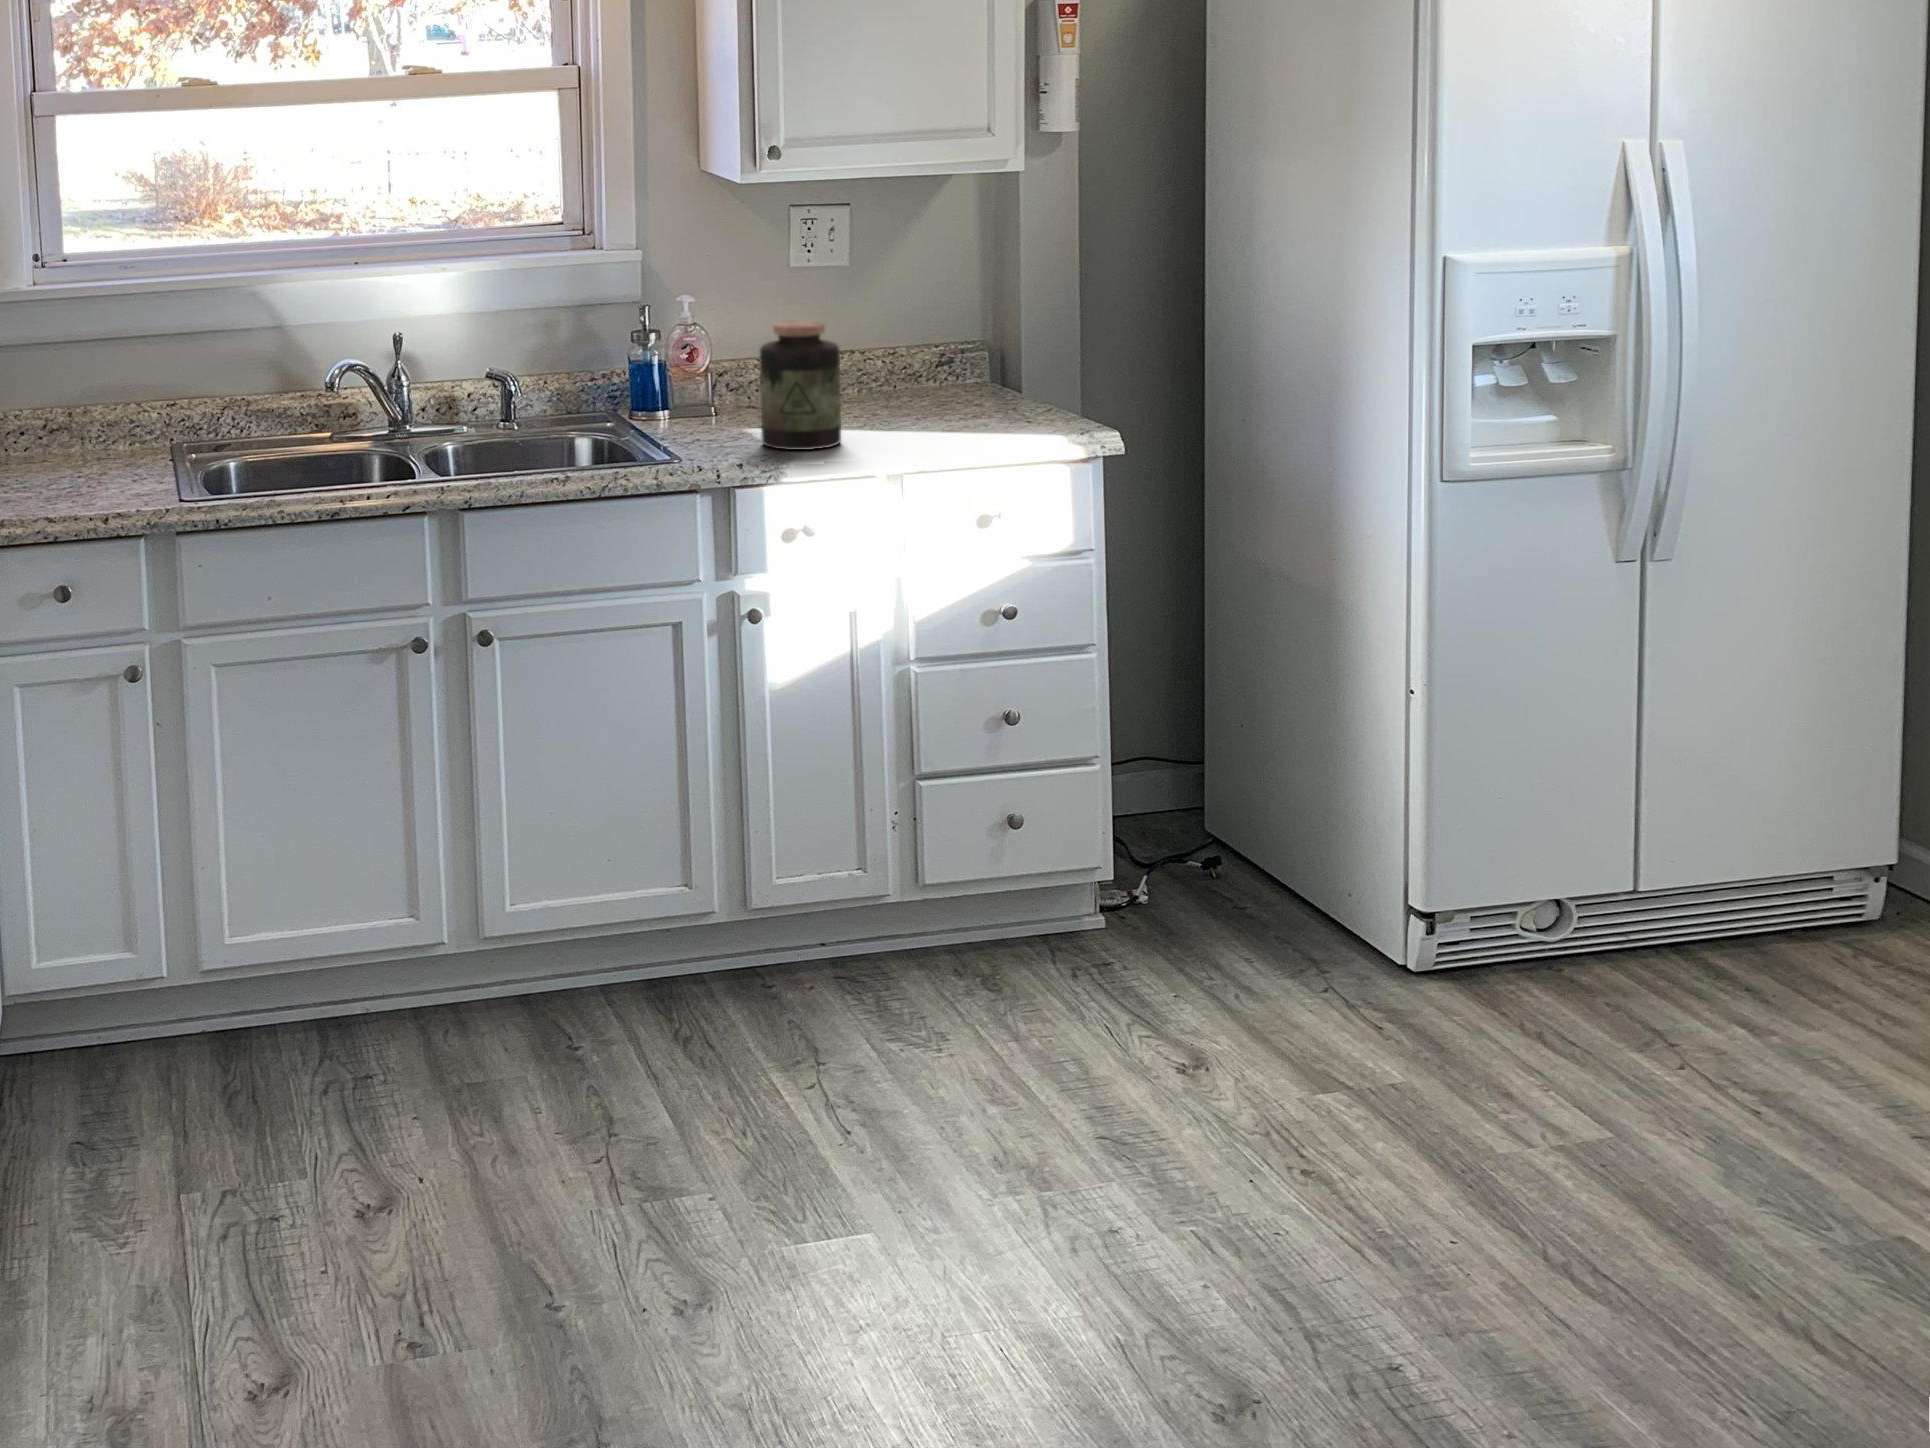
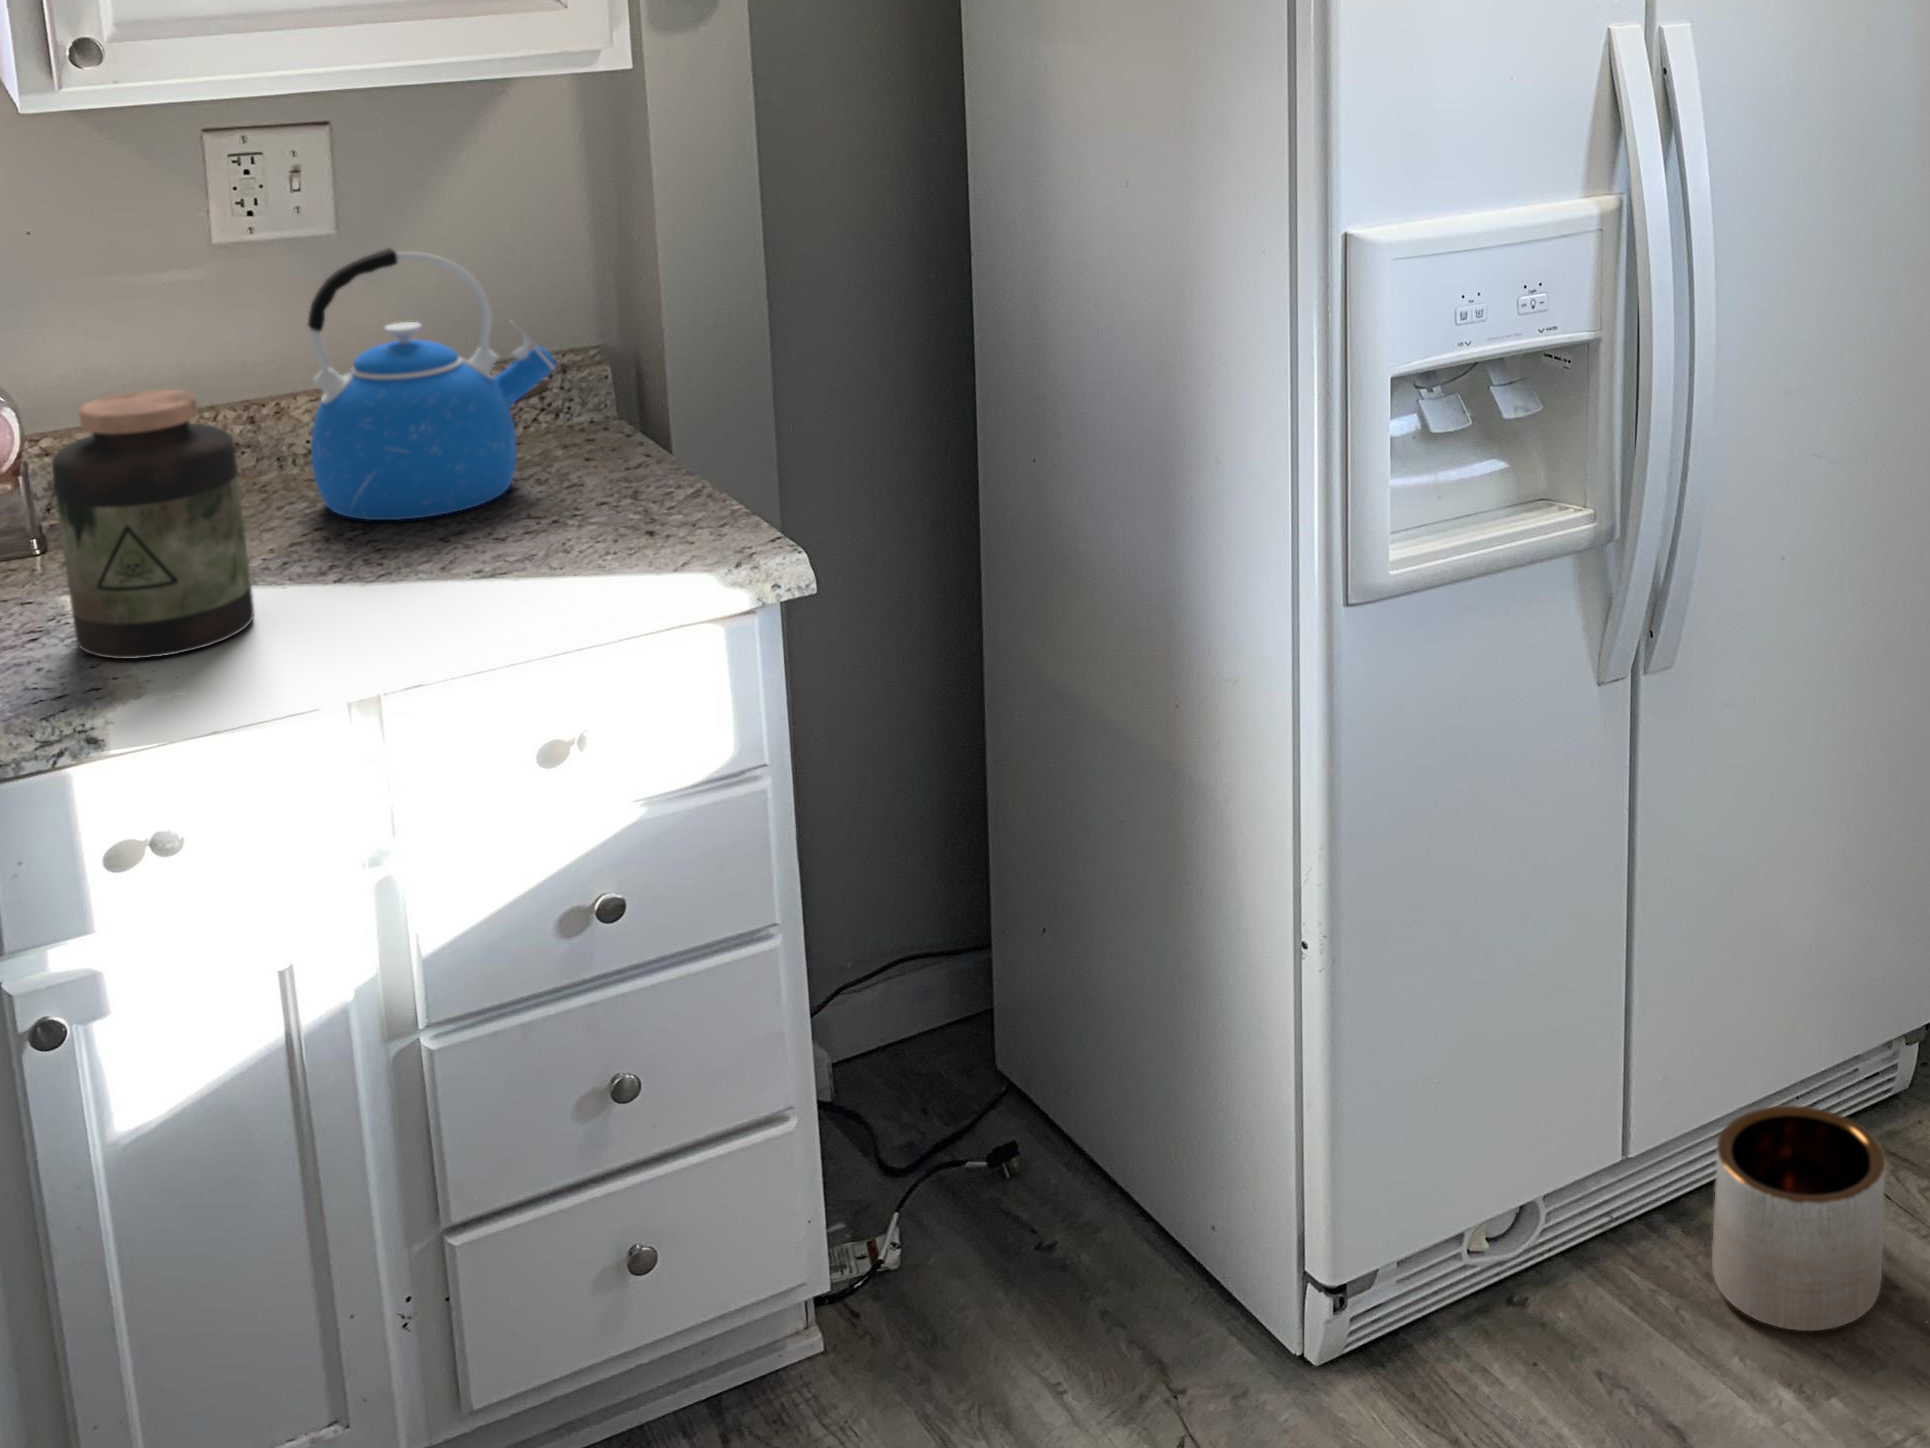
kettle: none [844,266,972,413] -> present [308,249,556,520]
planter: none [1696,872,1823,1007] -> present [1712,1105,1885,1331]

